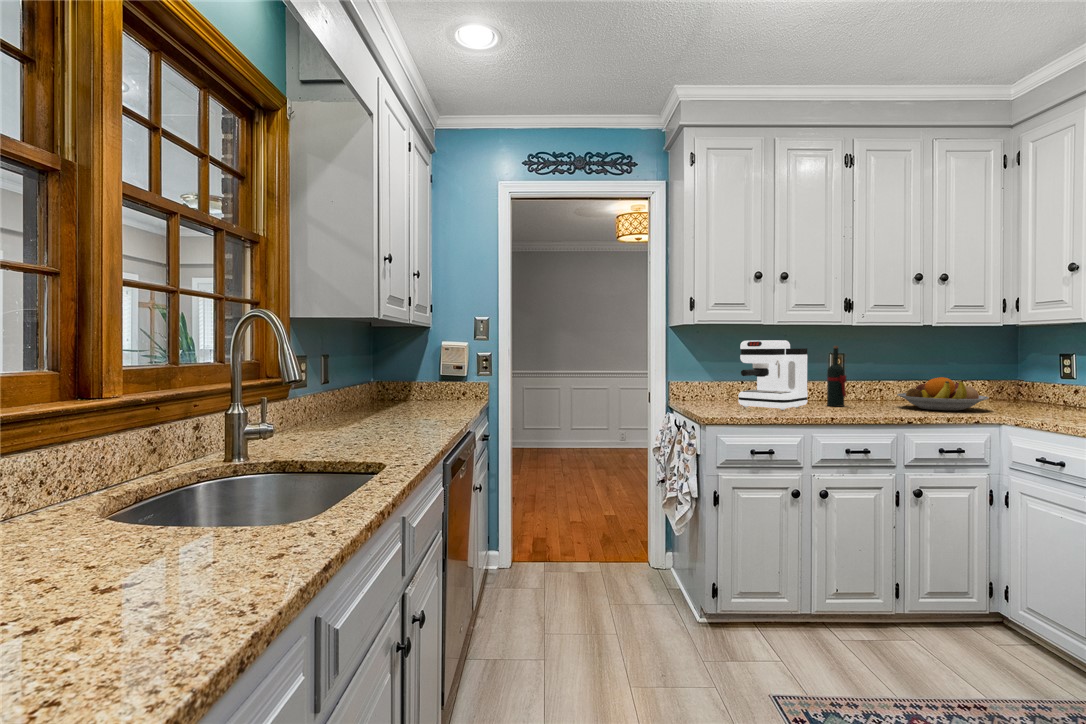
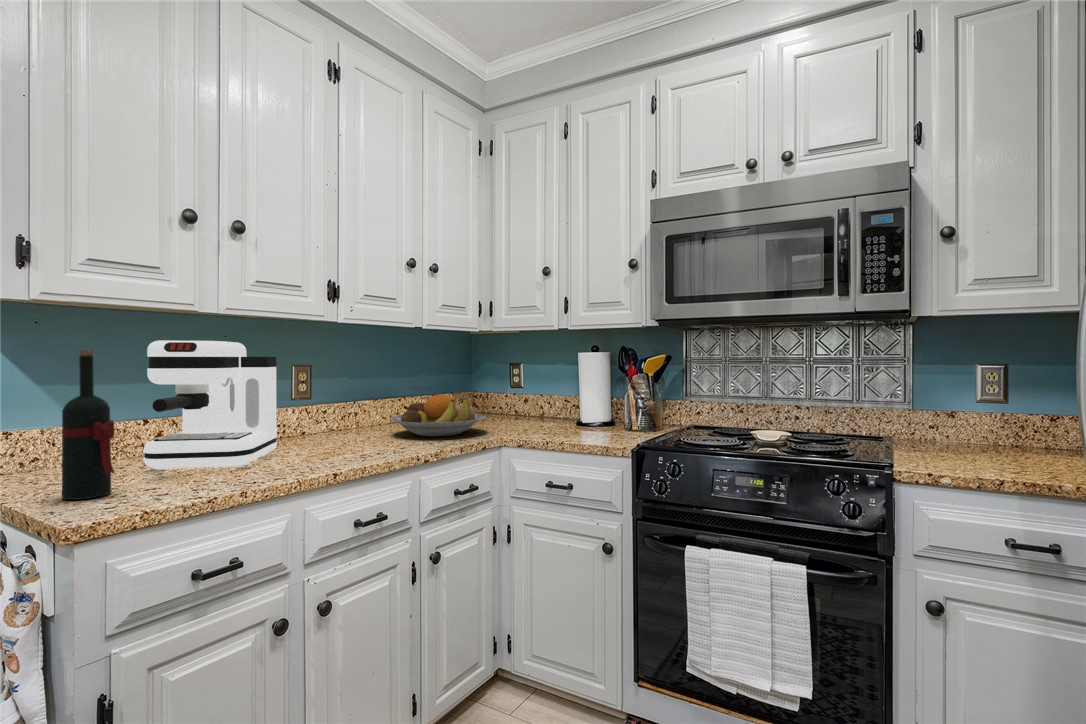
wine bottle: present [827,346,847,407] -> present [62,350,115,500]

